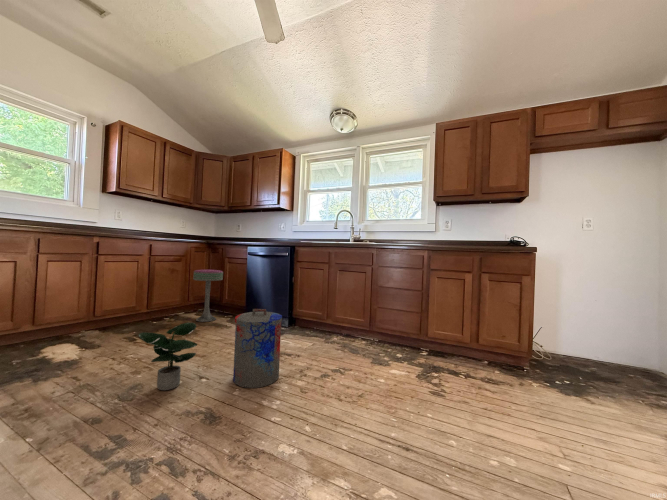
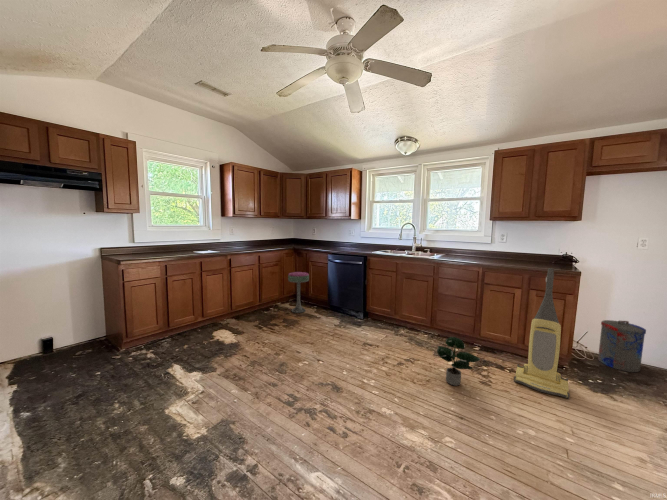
vacuum cleaner: none [472,238,544,406] -> present [514,268,570,399]
trash can: present [233,309,282,388] -> present [598,320,646,372]
potted plant: present [139,323,197,390] -> present [437,337,480,386]

